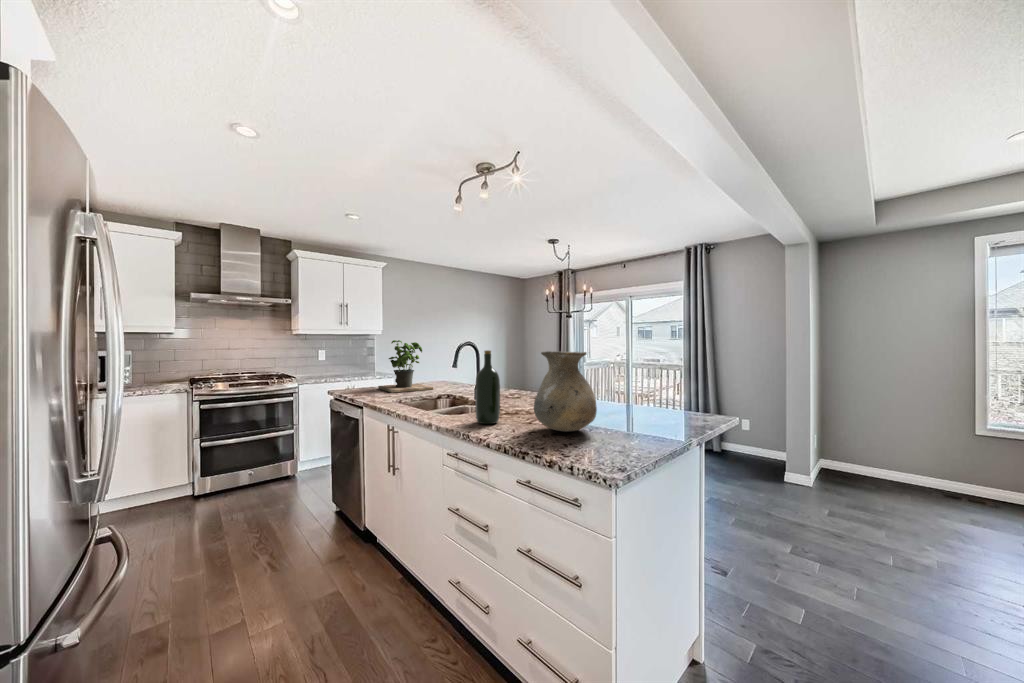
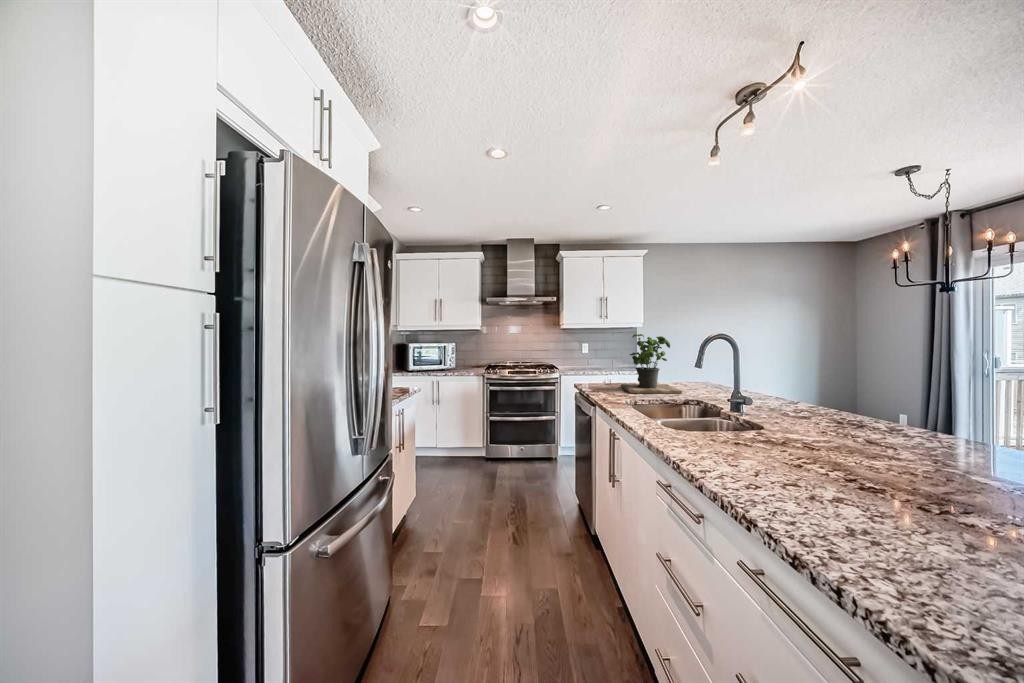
wine bottle: present [476,350,500,424] -> none [703,348,743,455]
vase: present [534,351,597,432] -> none [793,352,948,501]

